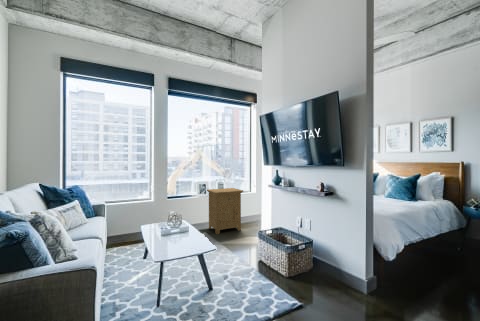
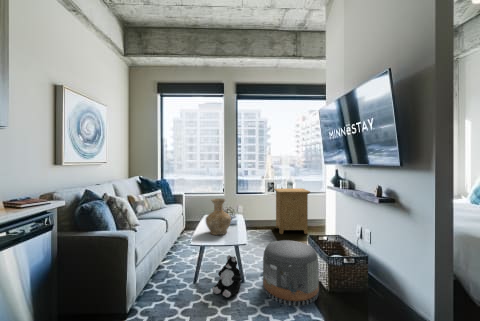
vase: none [165,204,194,246] -> present [206,198,231,235]
pouf: none [232,238,284,300] -> present [263,240,319,306]
plush toy: none [187,264,216,310] -> present [212,255,241,297]

